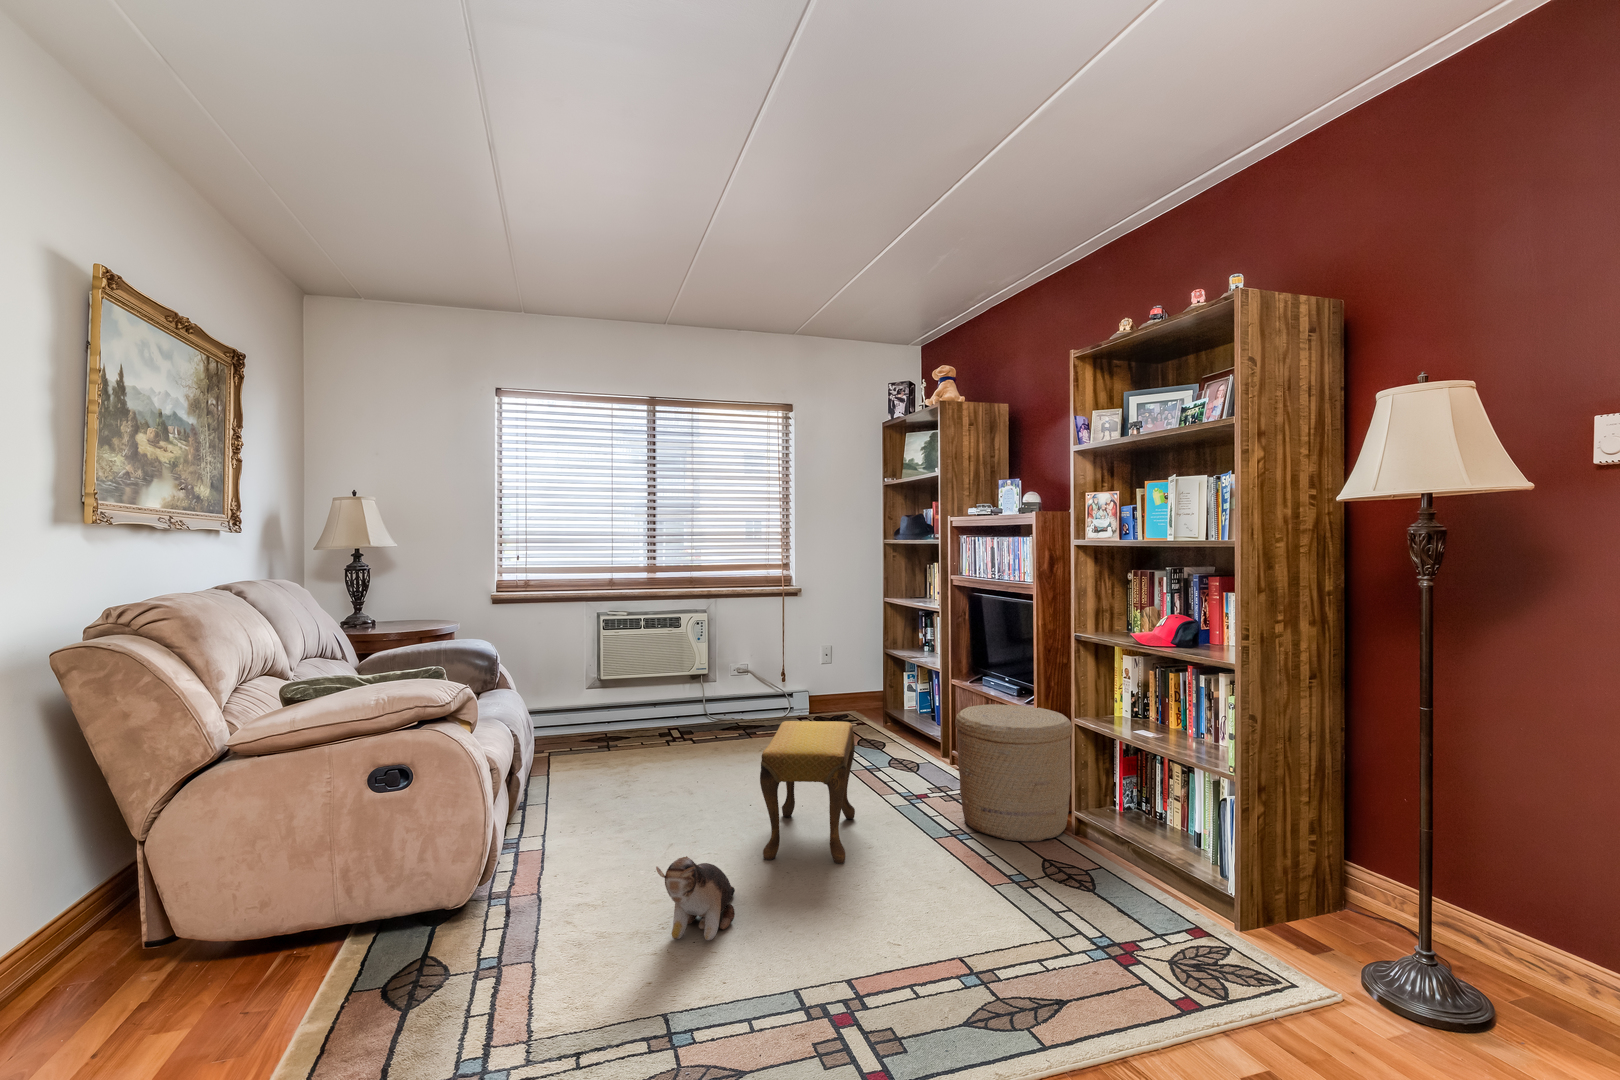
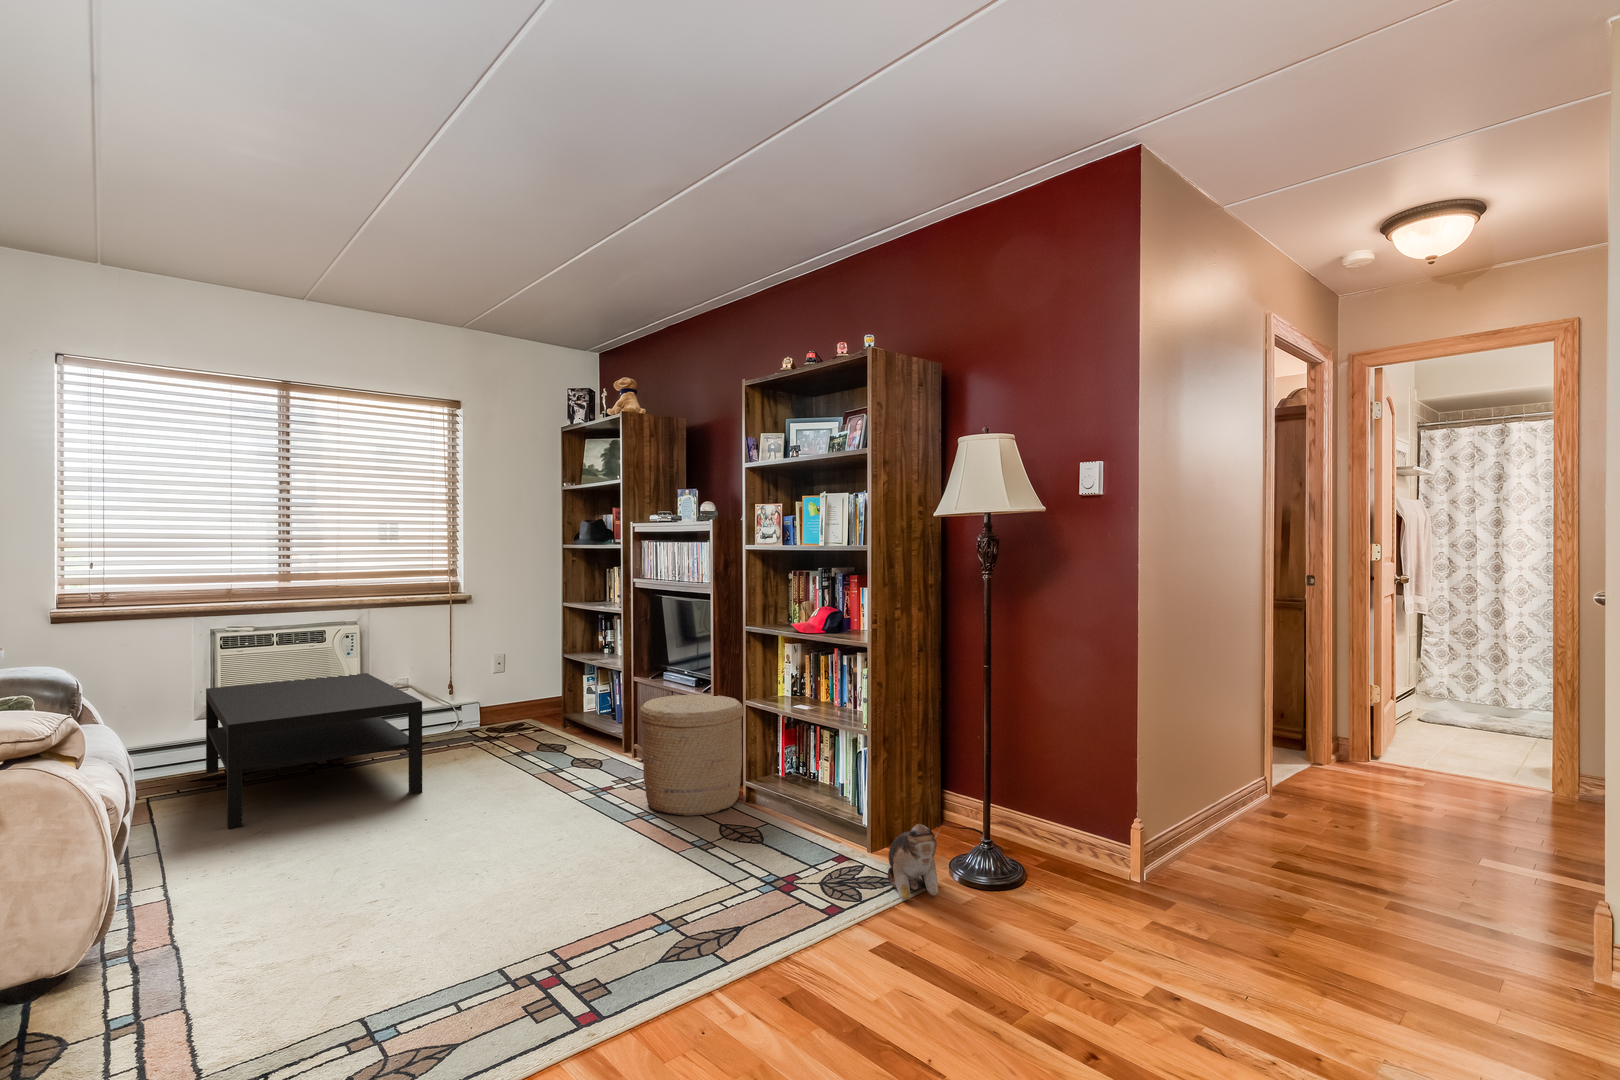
coffee table: none [593,657,753,789] -> present [206,673,422,829]
footstool: present [760,721,855,864] -> none [443,723,540,867]
plush toy: present [656,856,735,940] -> present [888,824,940,900]

